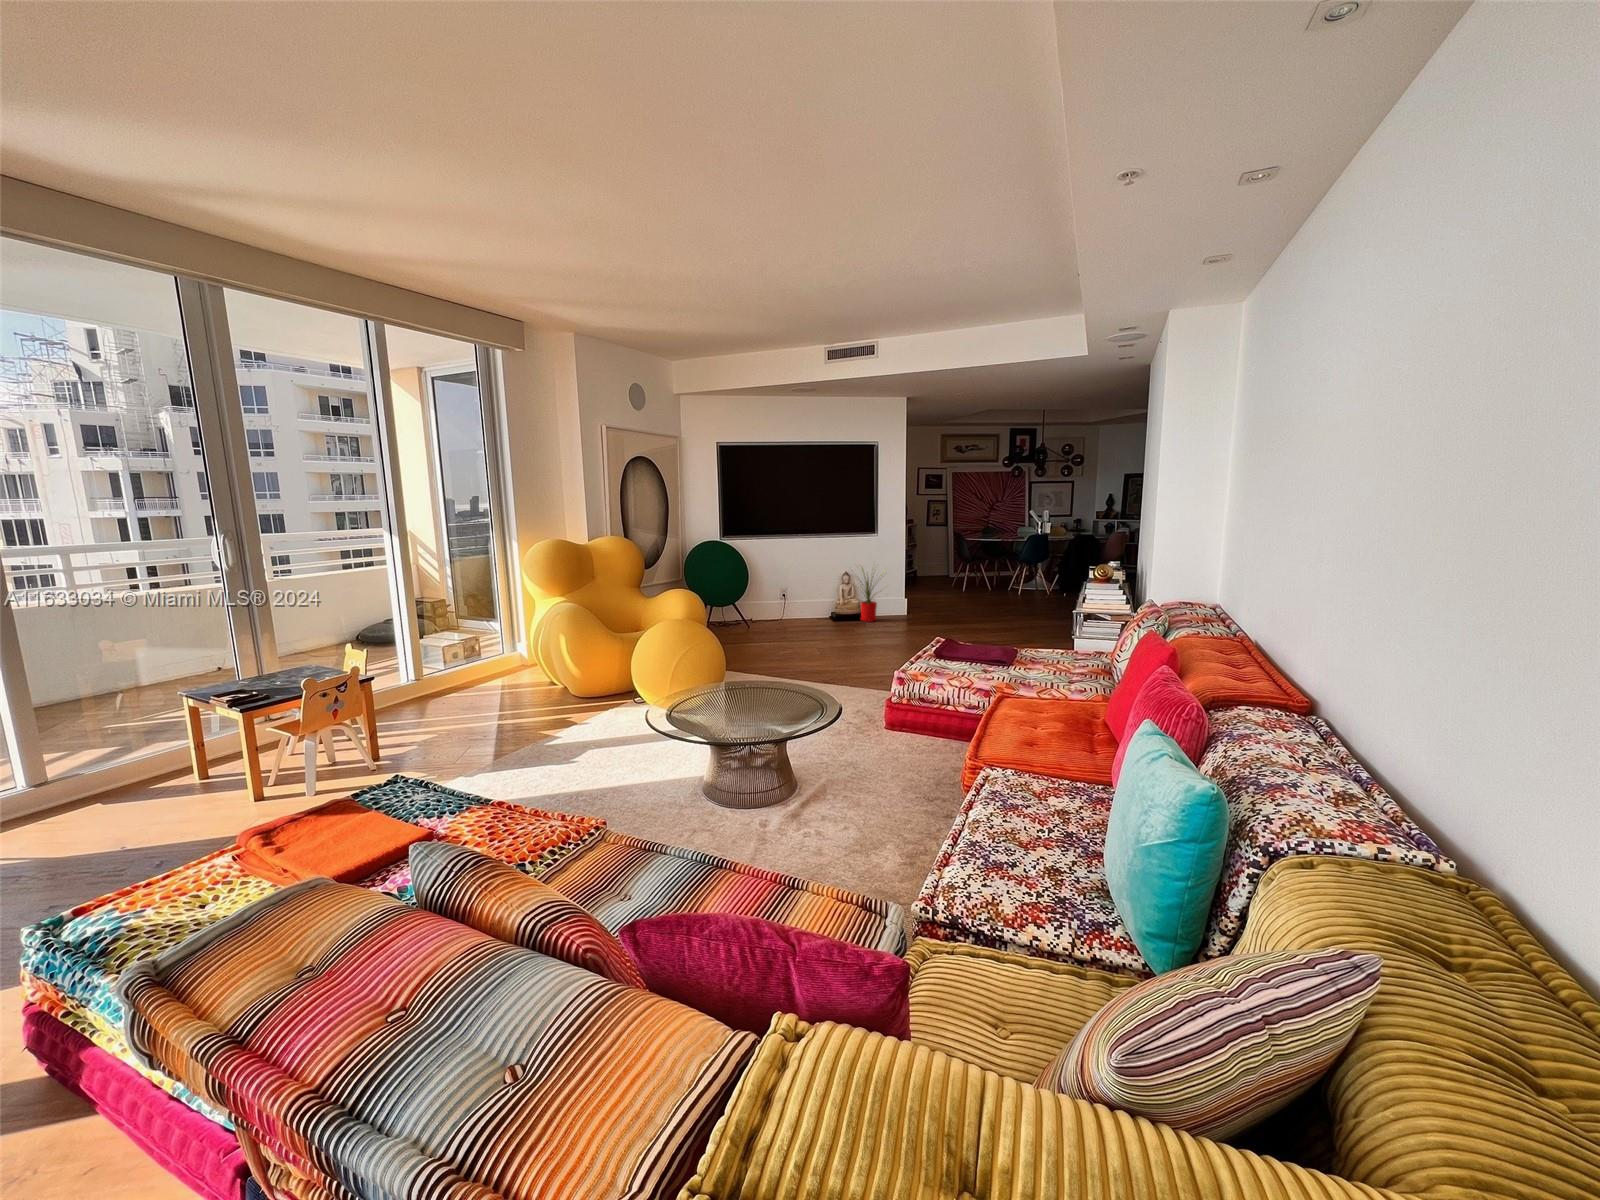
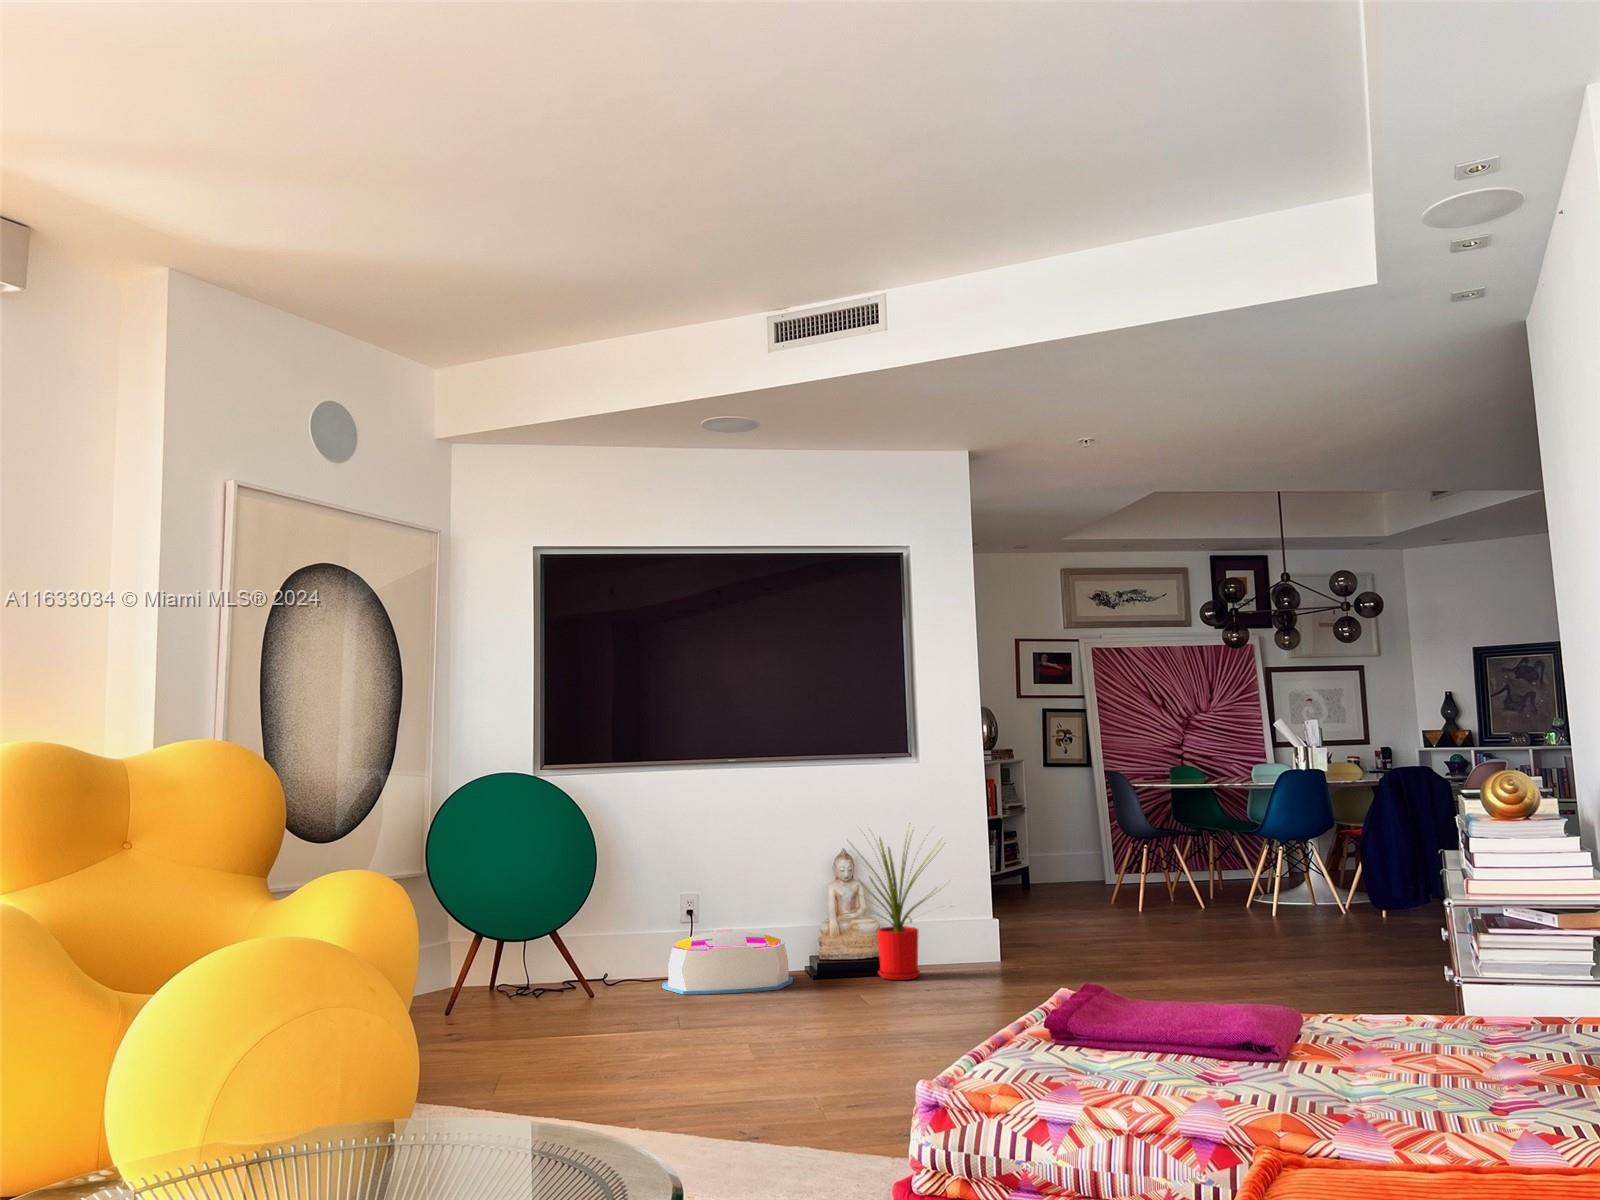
storage bin: none [777,601,827,627] -> present [662,928,793,994]

